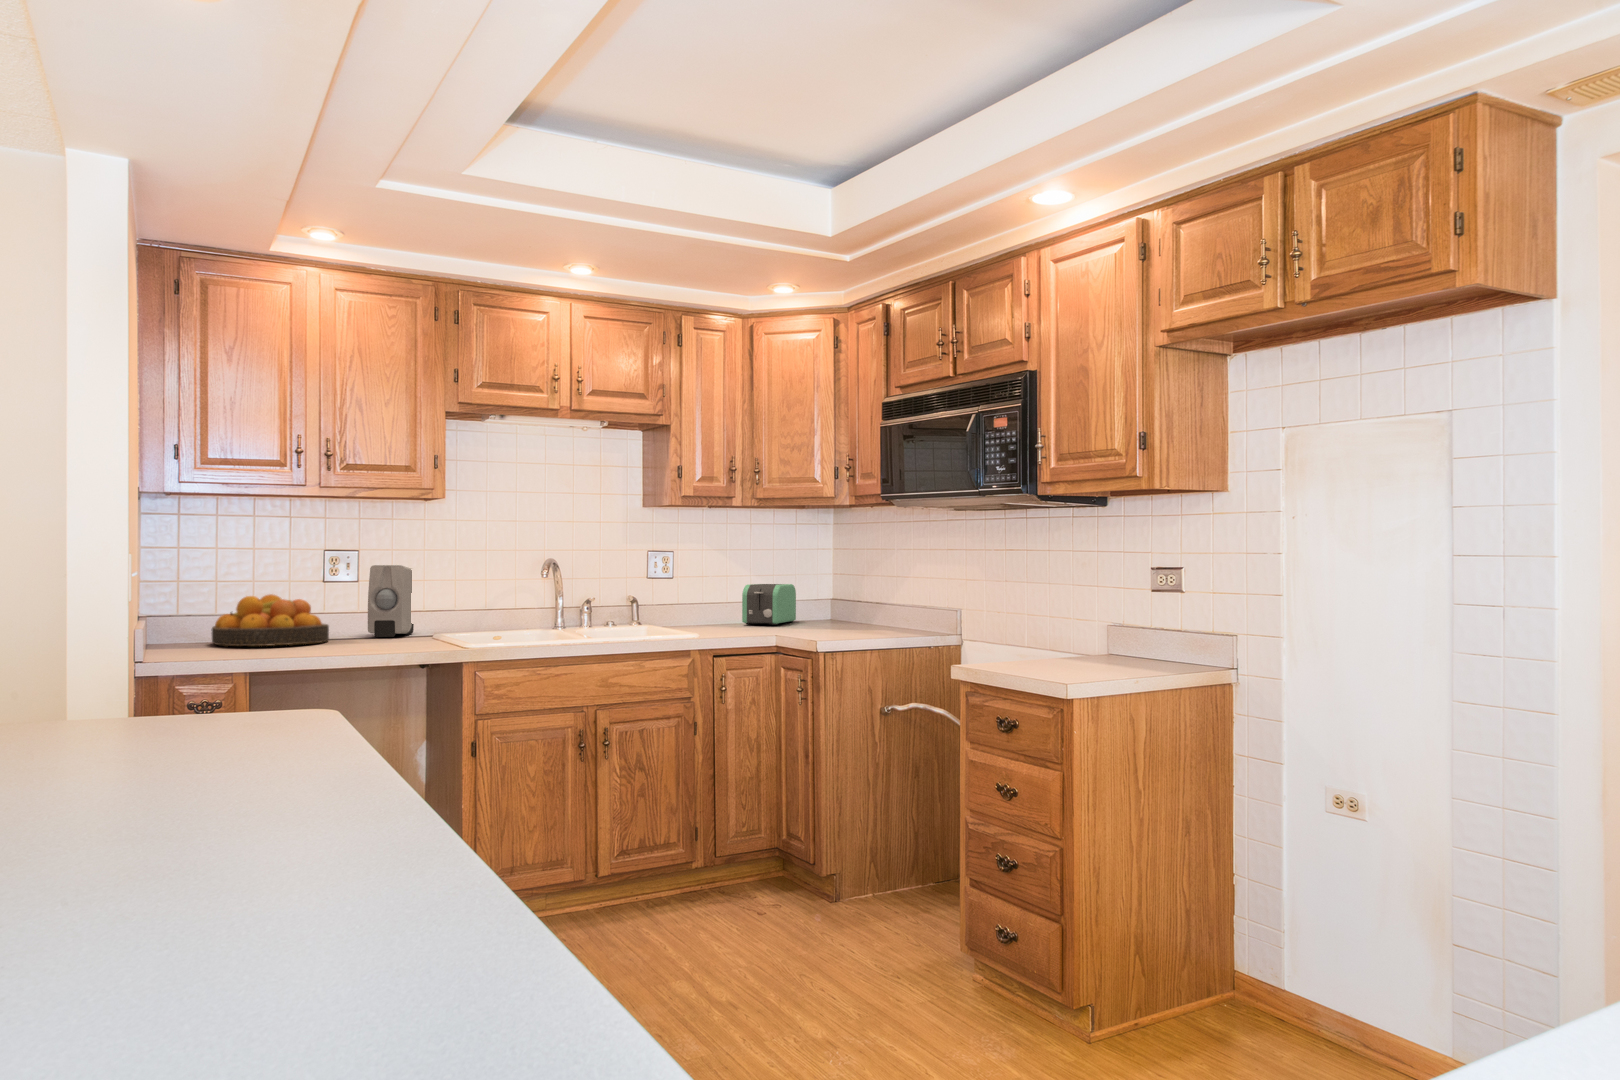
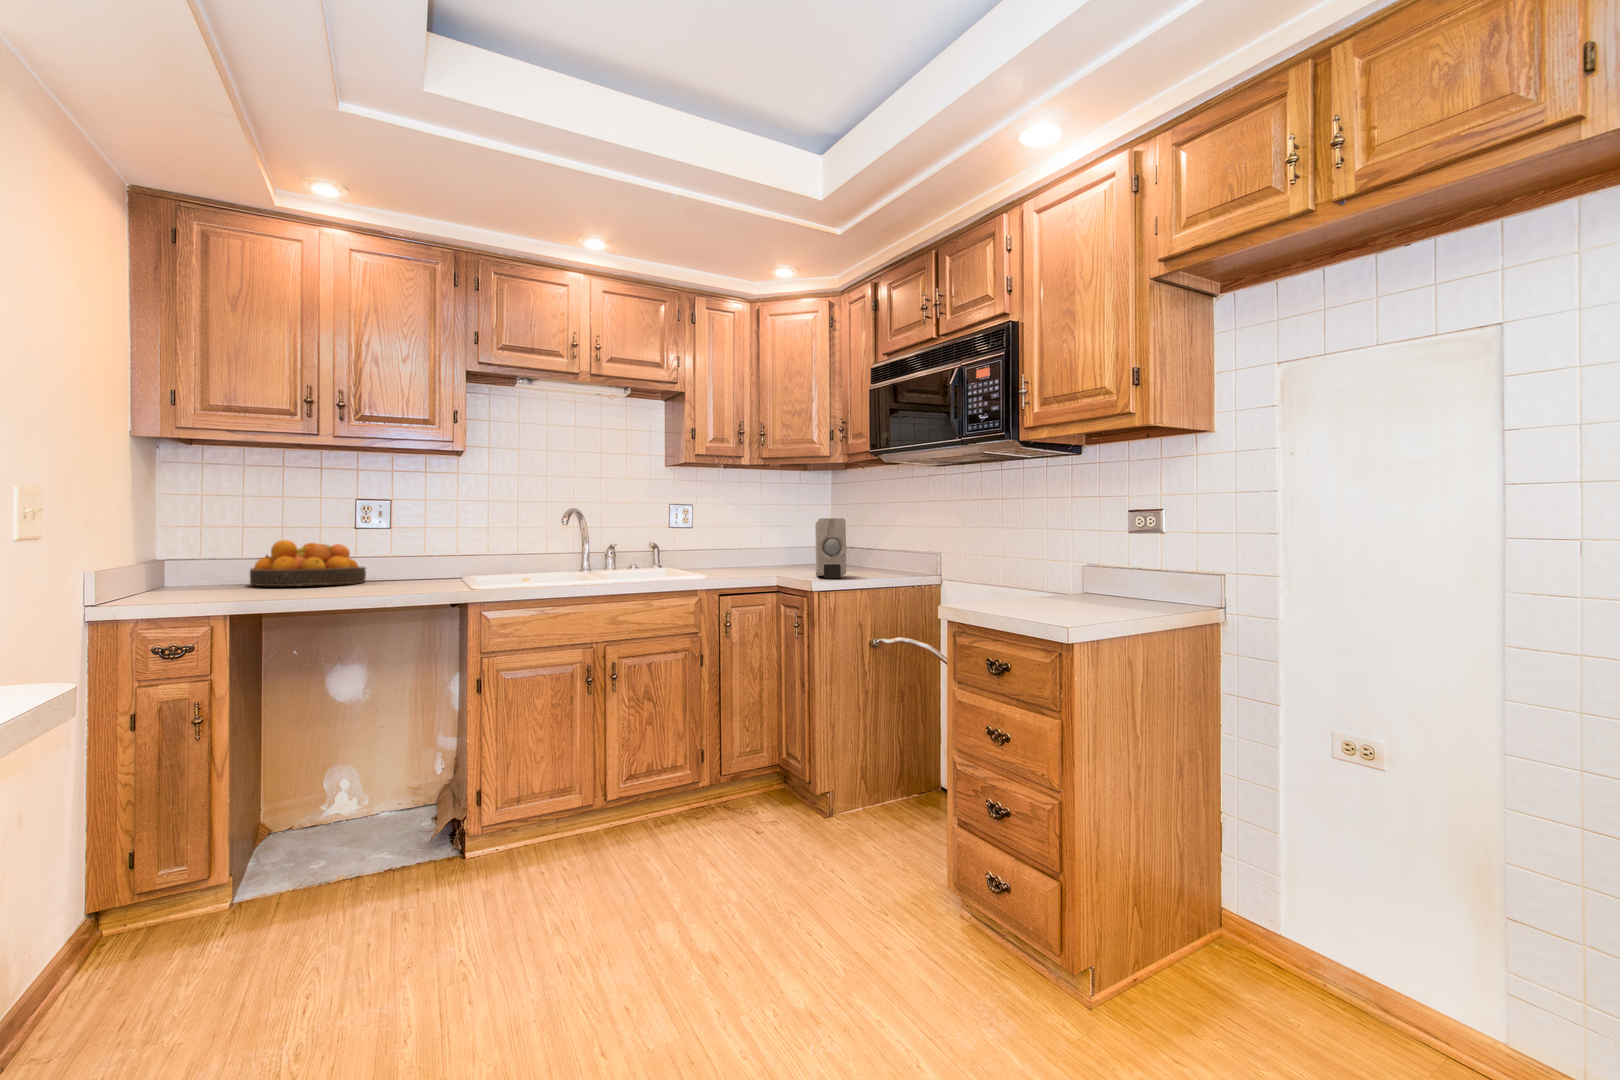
soap dispenser: present [368,565,414,637] -> present [816,518,846,578]
toaster: present [742,584,796,625] -> none [748,536,796,571]

